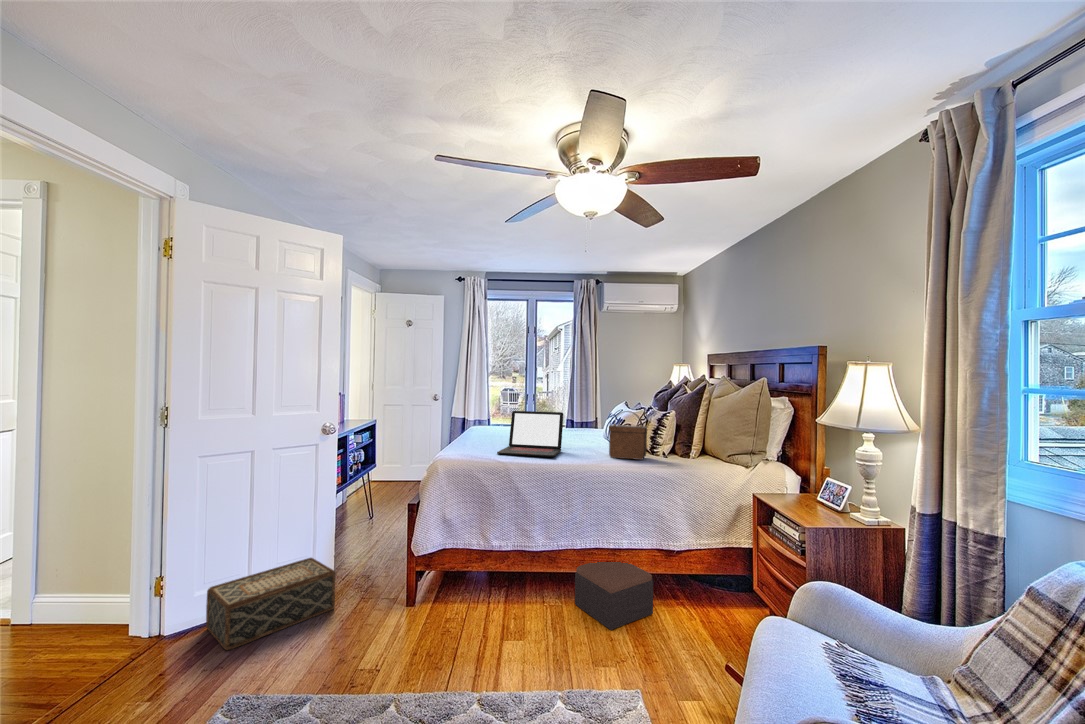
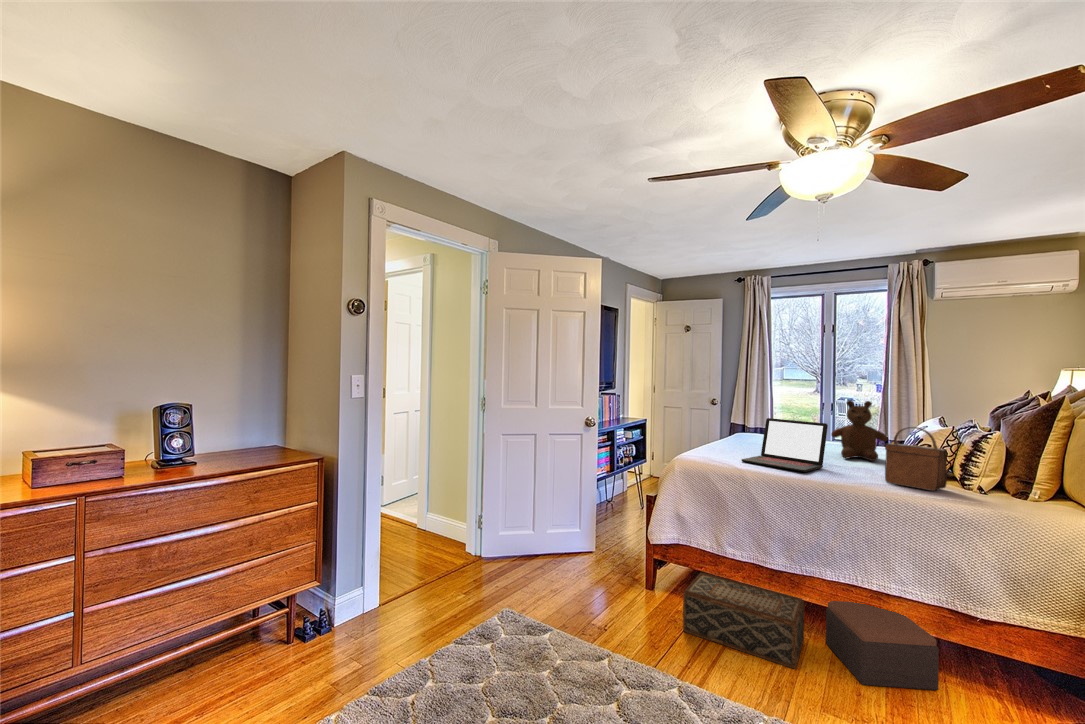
teddy bear: none [556,391,594,441] -> present [831,400,887,461]
woven basket: present [206,558,336,650] -> present [683,573,805,669]

